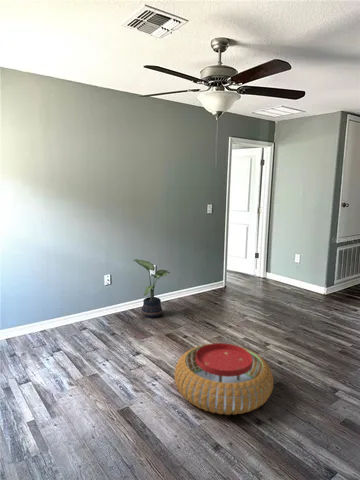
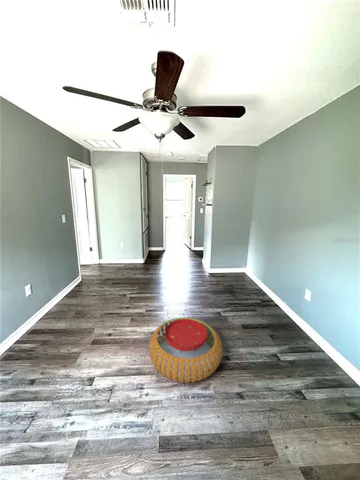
potted plant: present [134,259,170,318] -> none [10,283,62,339]

